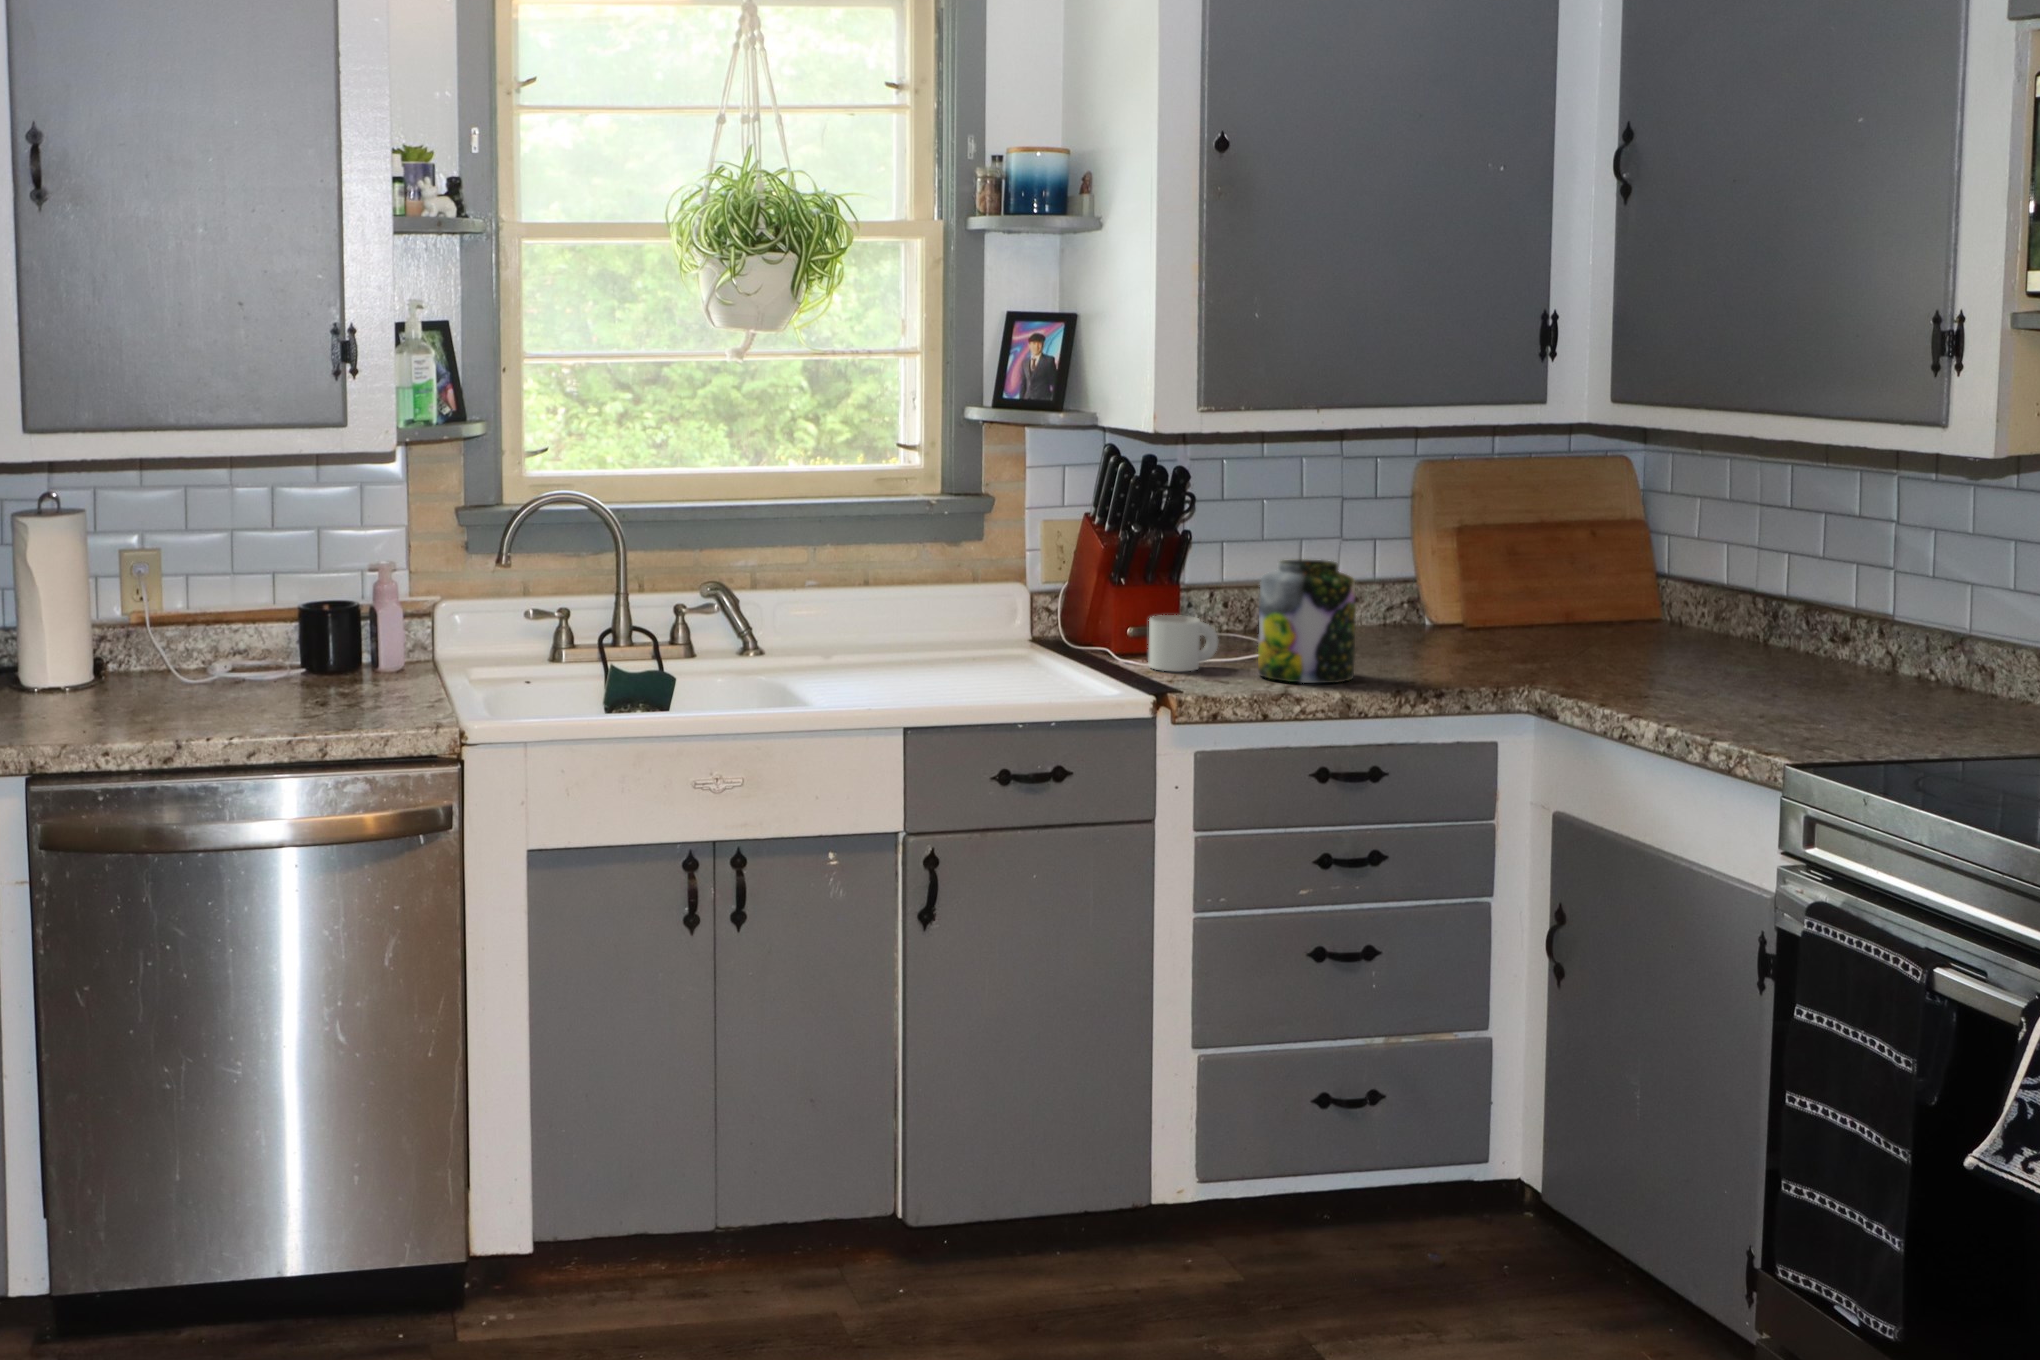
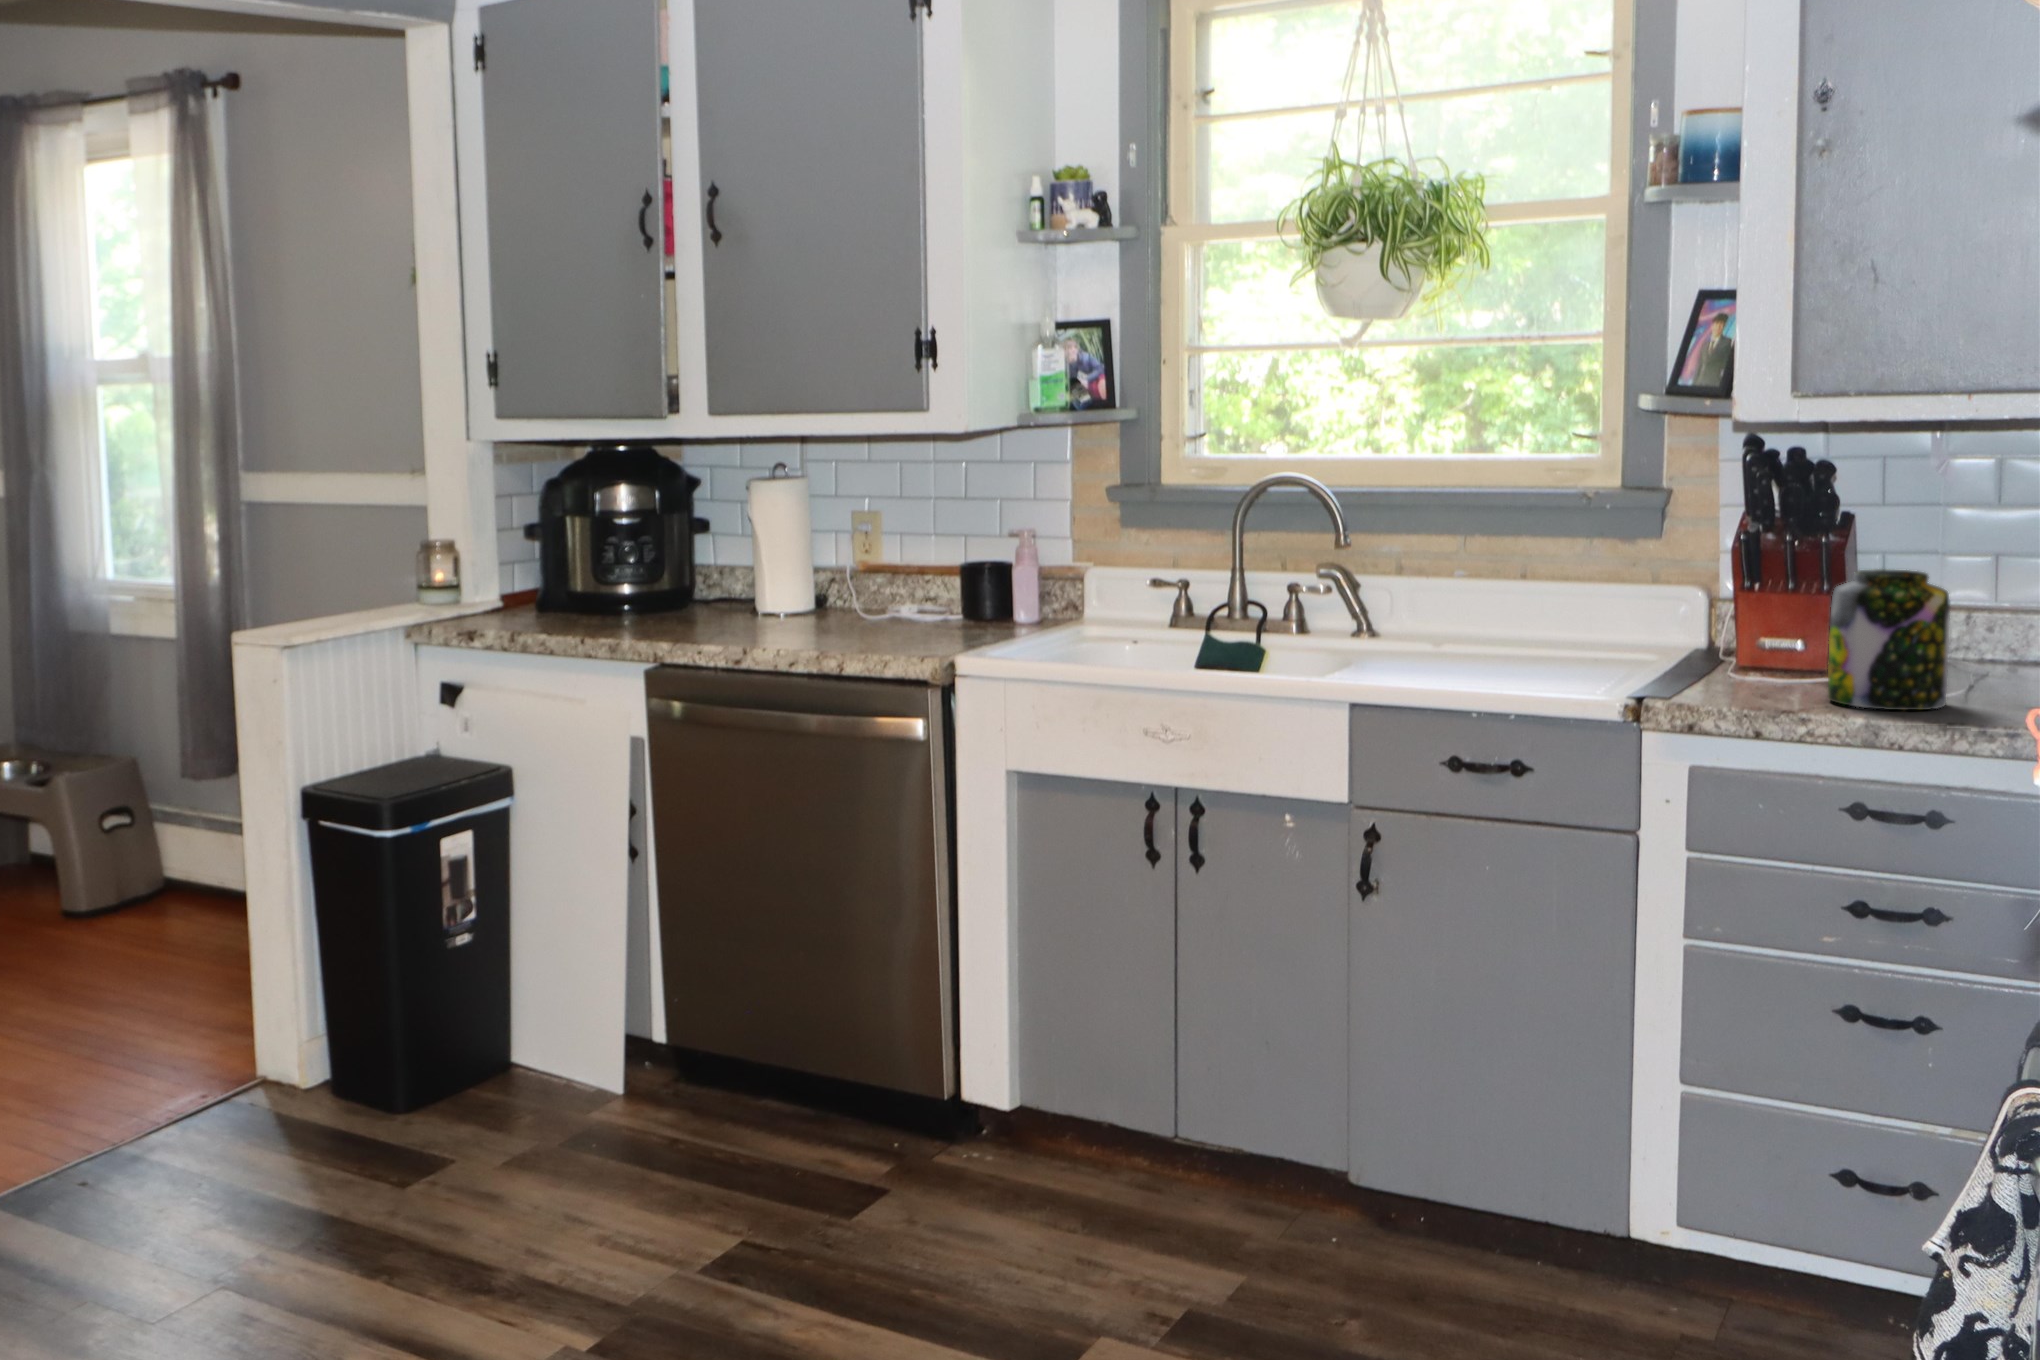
mug: present [1148,615,1218,671] -> none [1736,626,1826,687]

